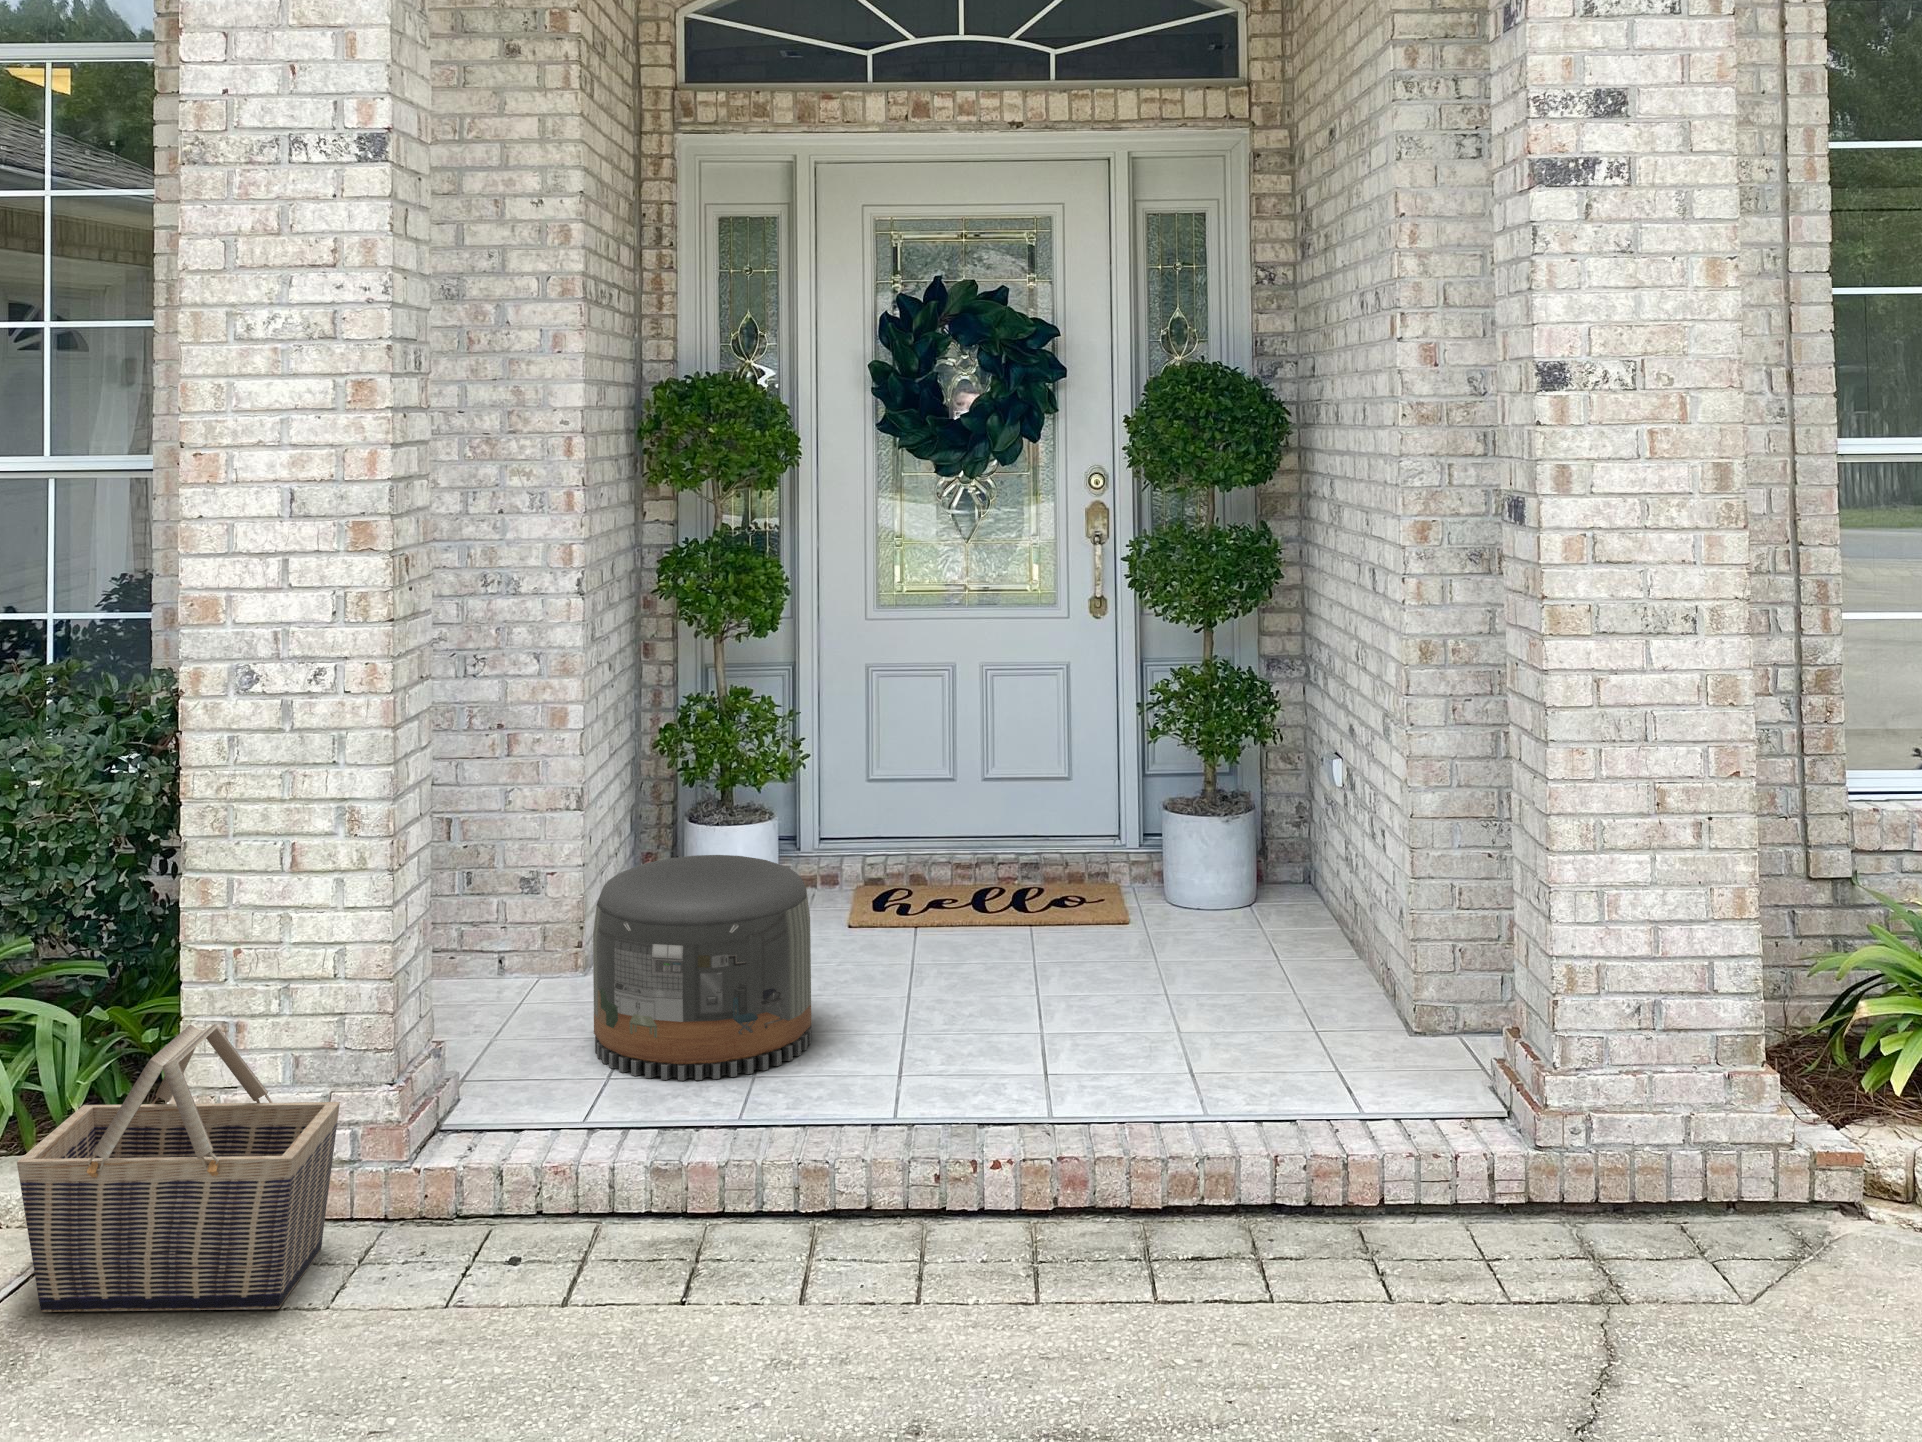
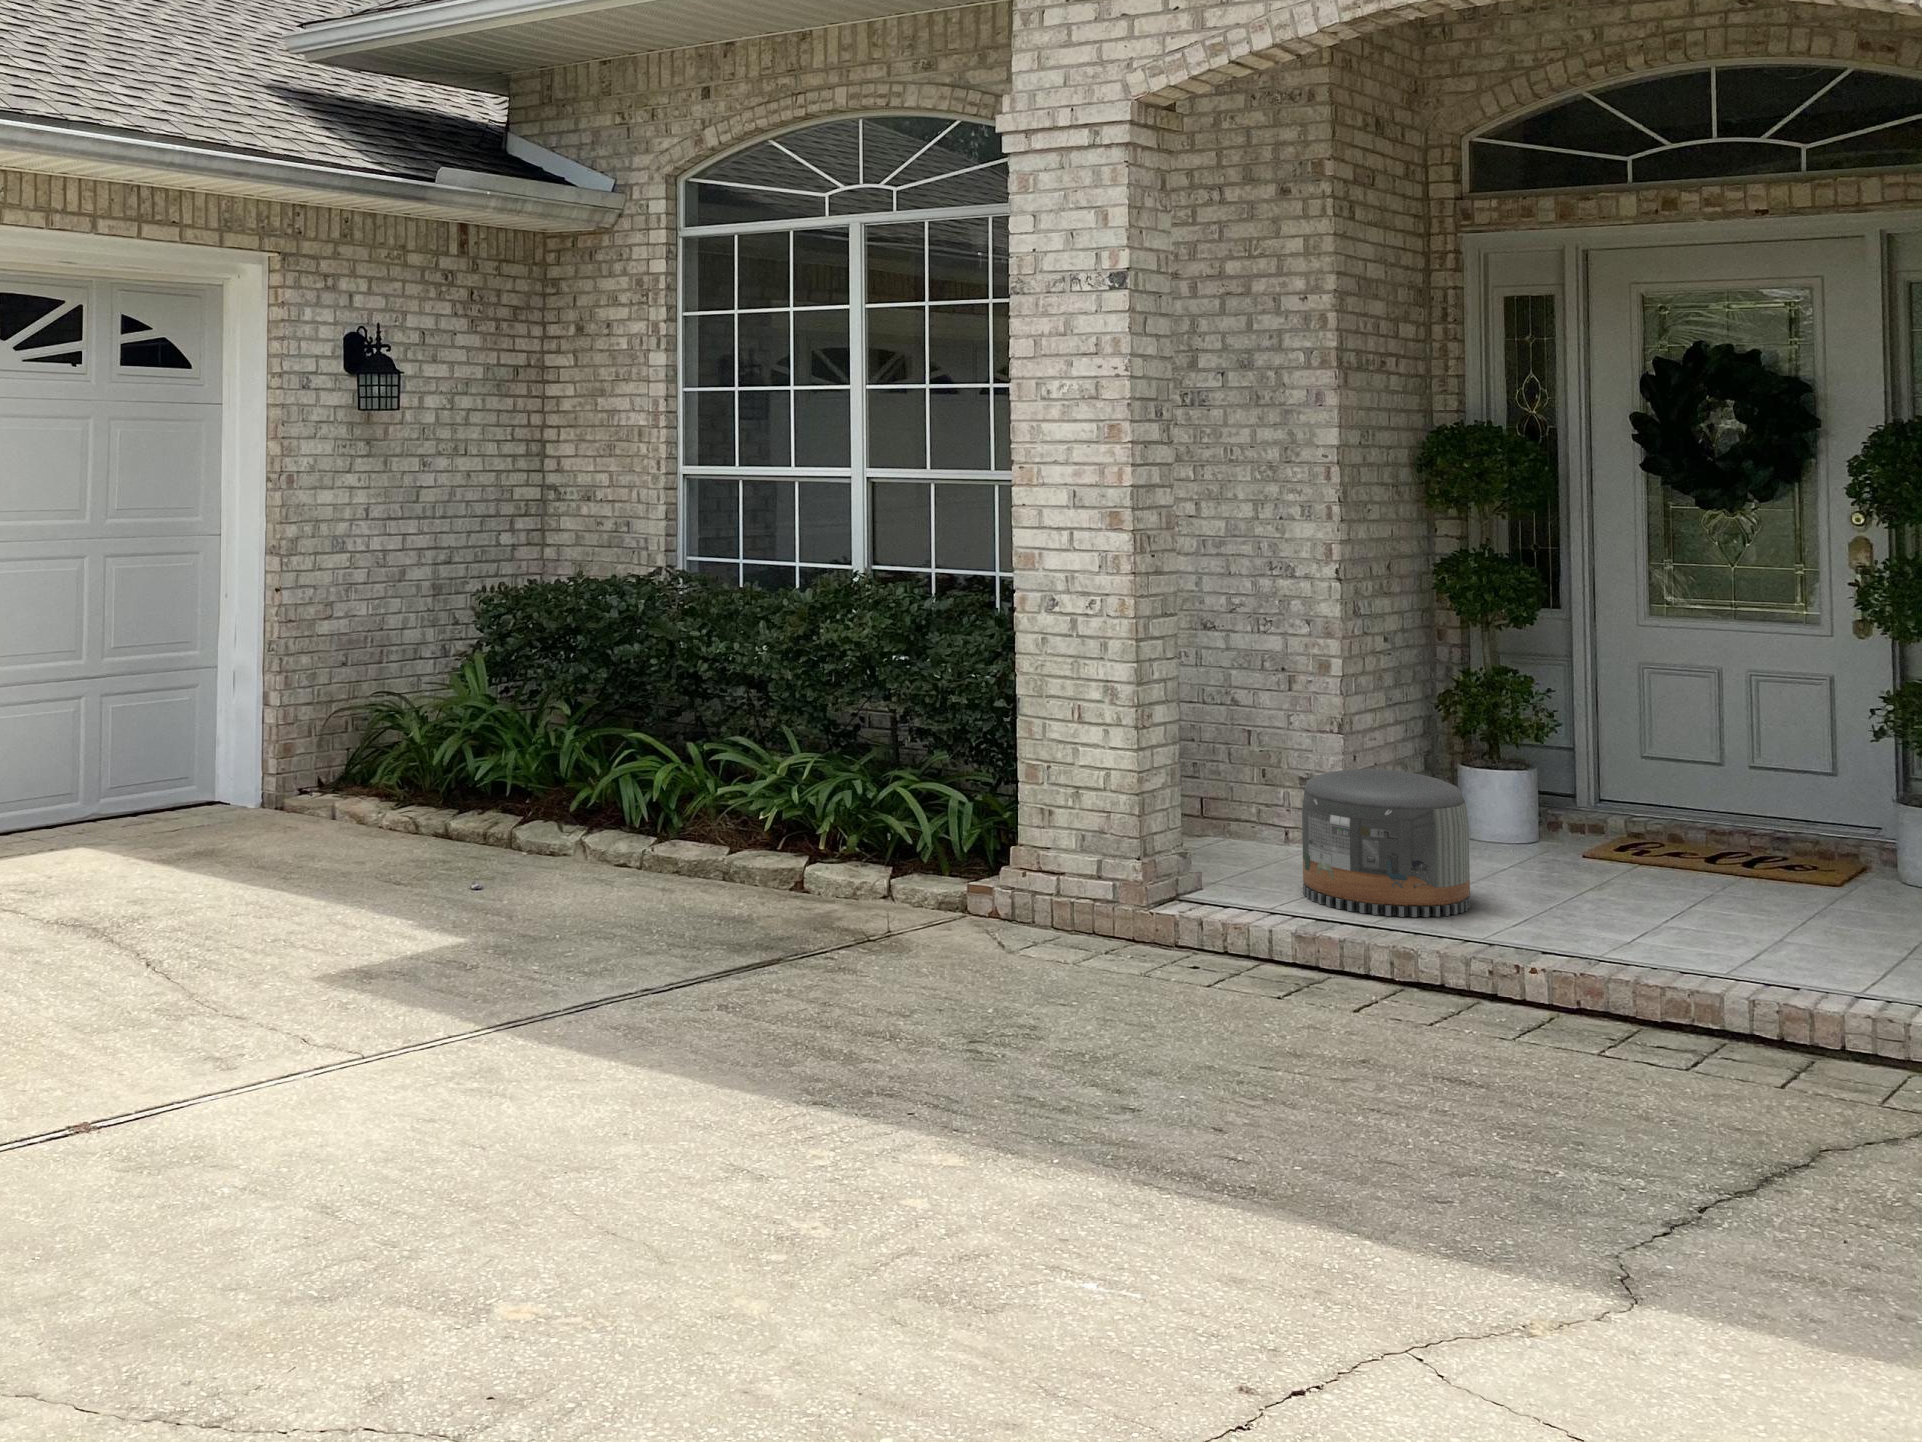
basket: present [17,1024,340,1312] -> none [915,799,1098,962]

